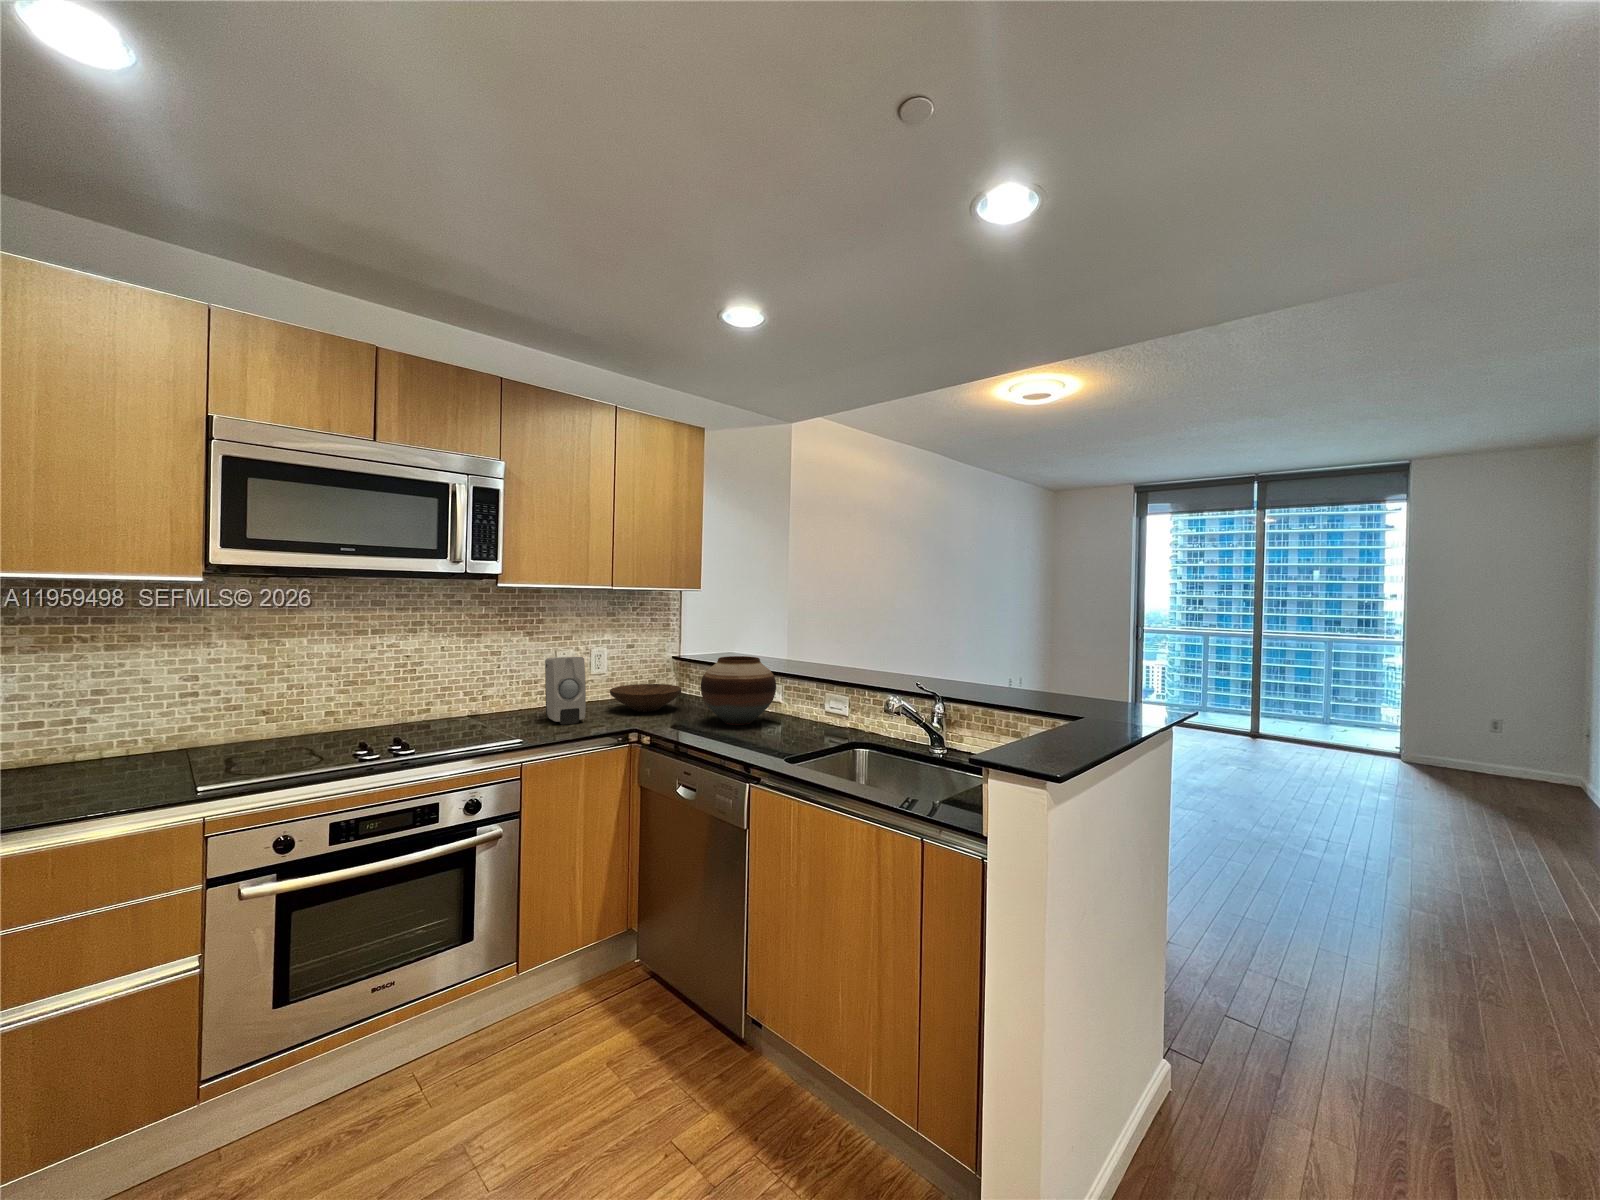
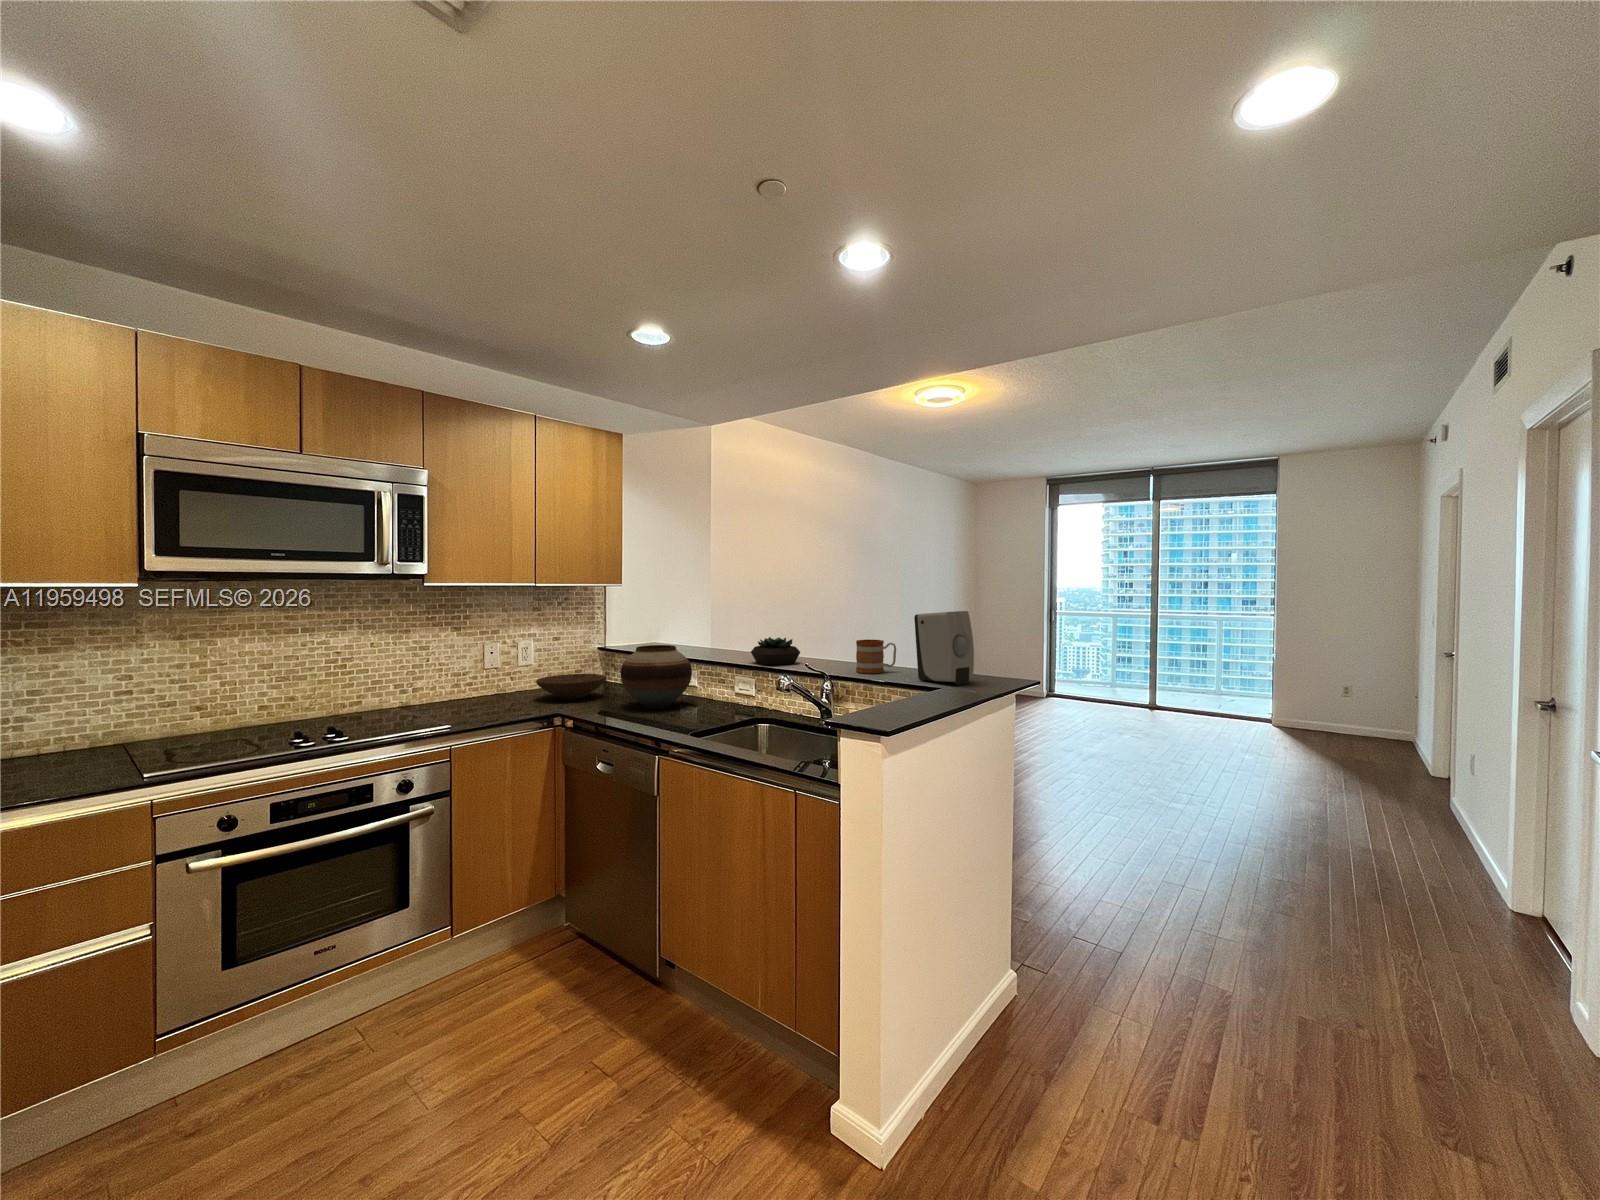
succulent plant: none [839,650,894,682] -> present [751,637,800,665]
soap dispenser: present [545,657,586,725] -> present [914,611,974,685]
mug: none [962,657,1008,695] -> present [856,639,896,674]

